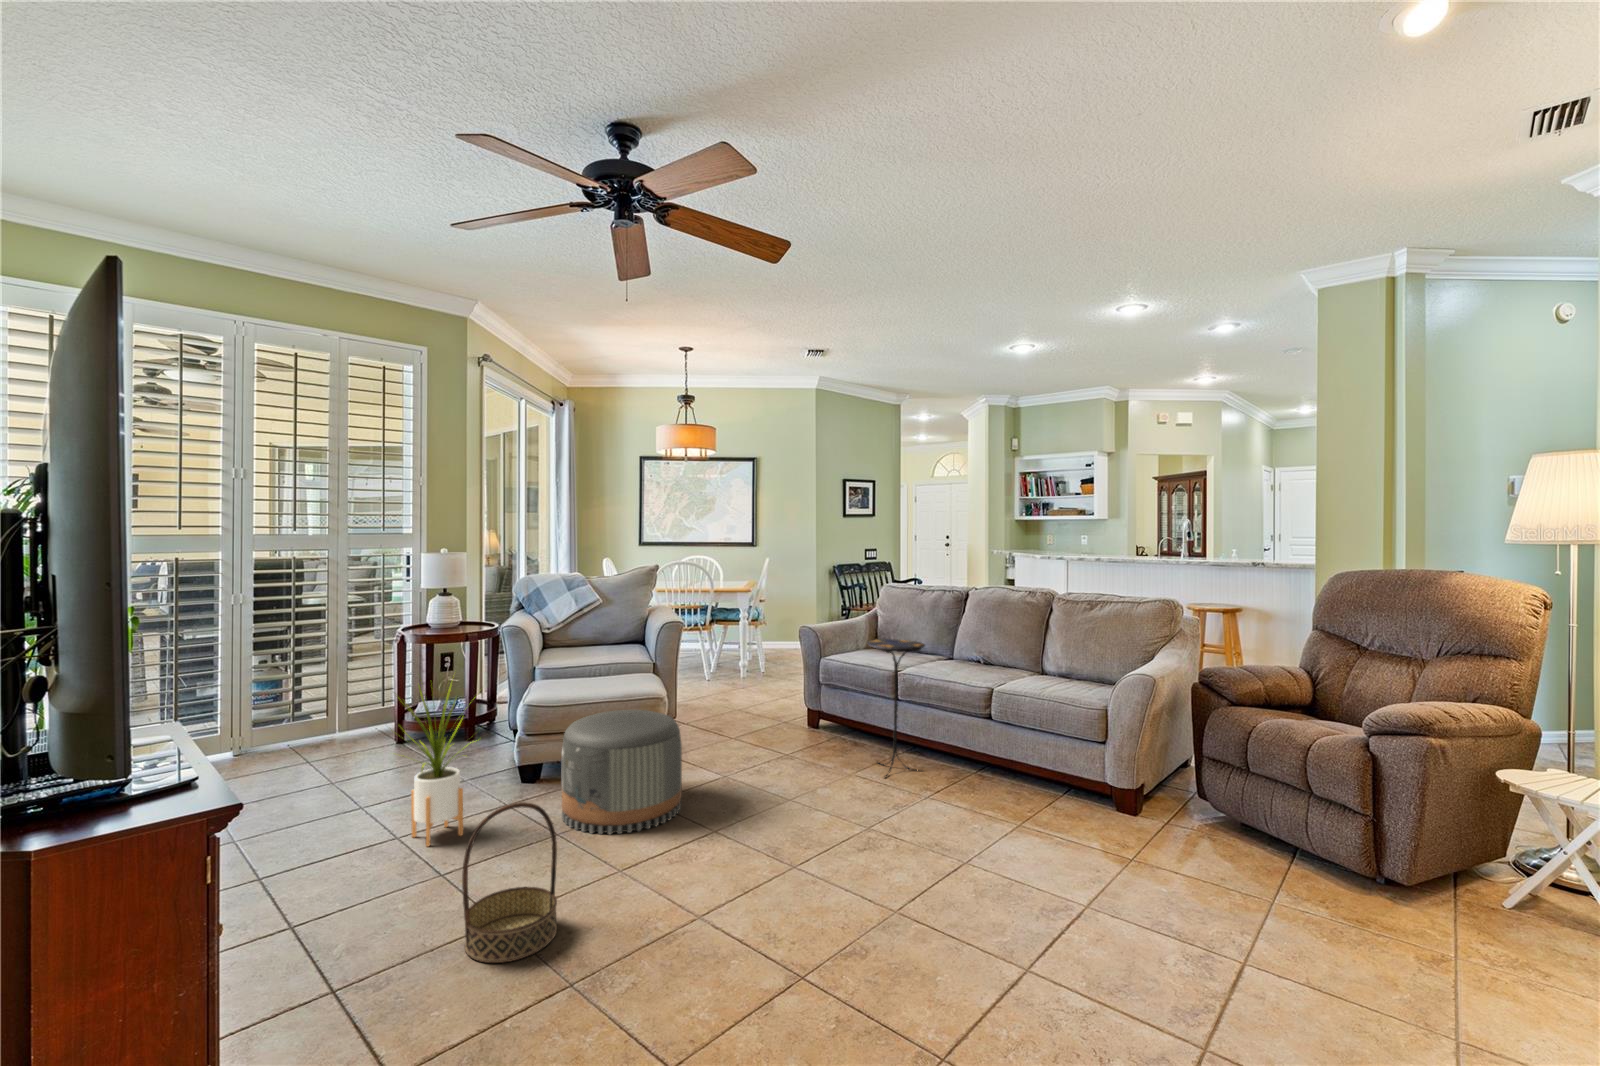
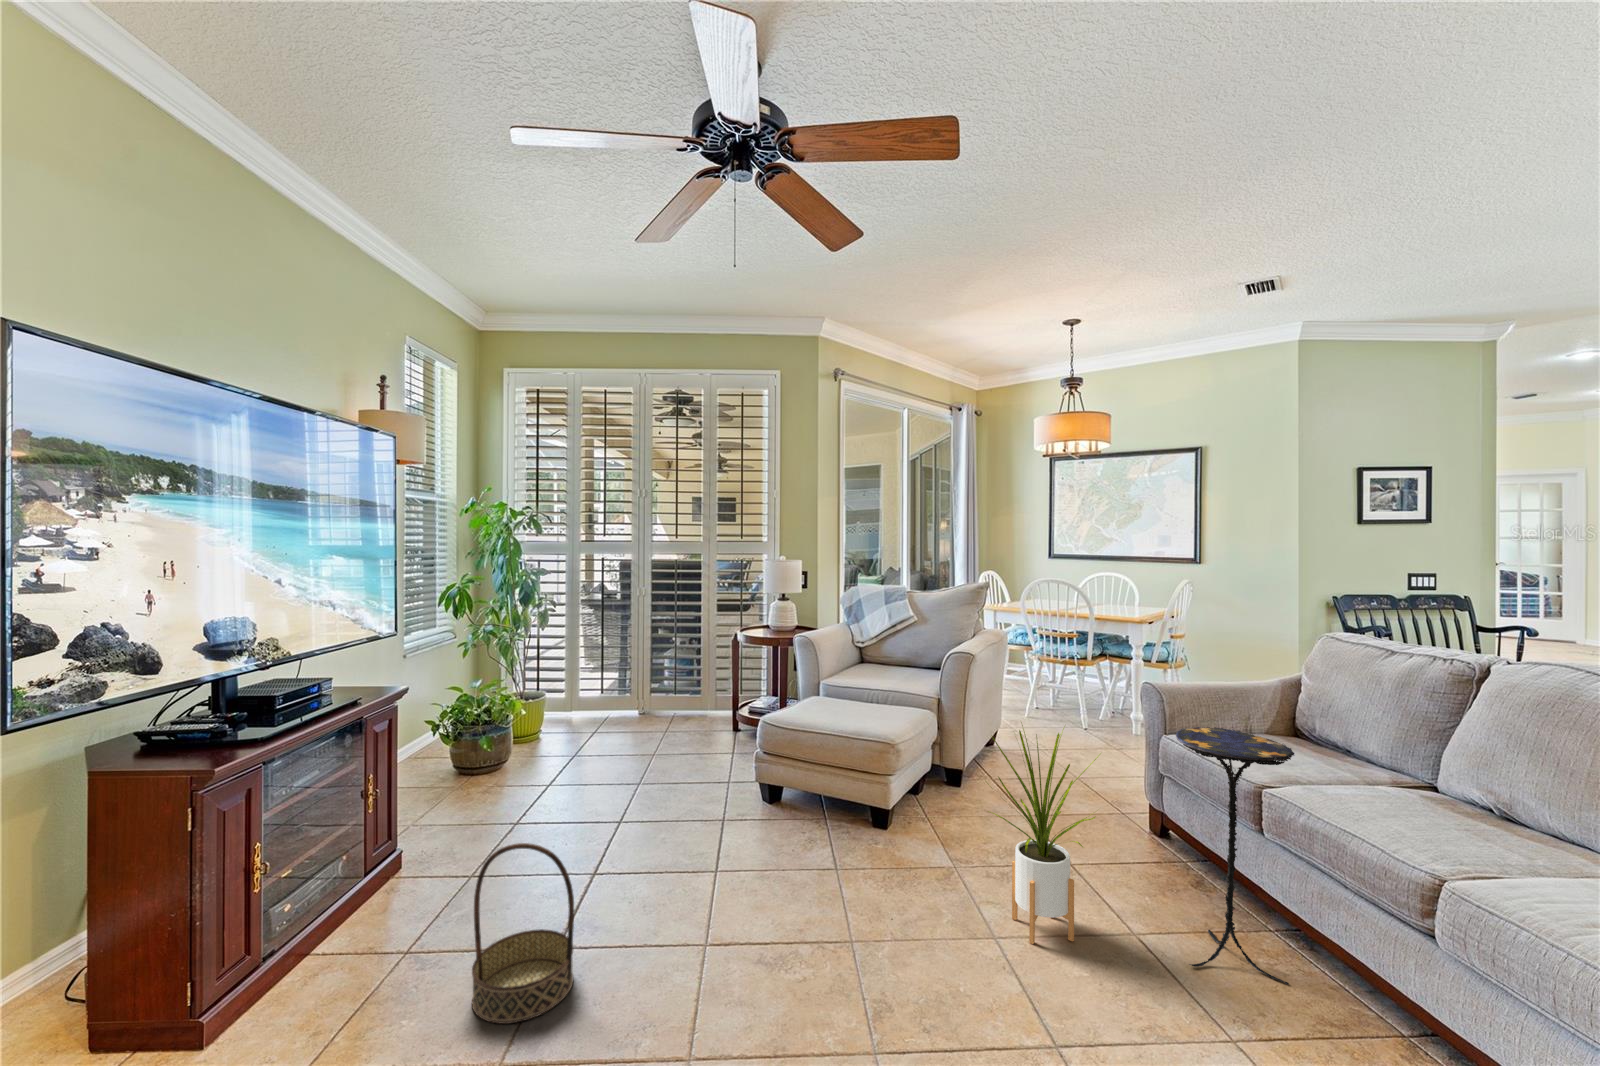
house plant: present [405,683,463,846] -> present [988,722,1100,944]
pouf: present [562,710,682,834] -> none [731,751,868,911]

